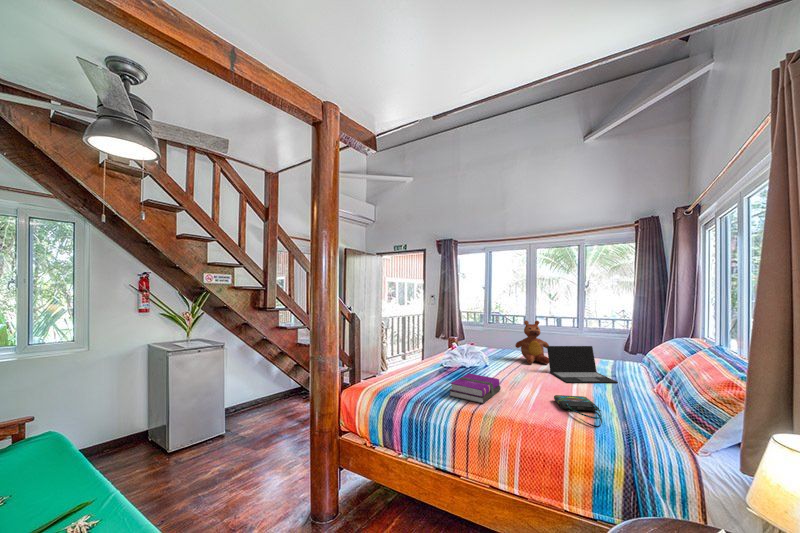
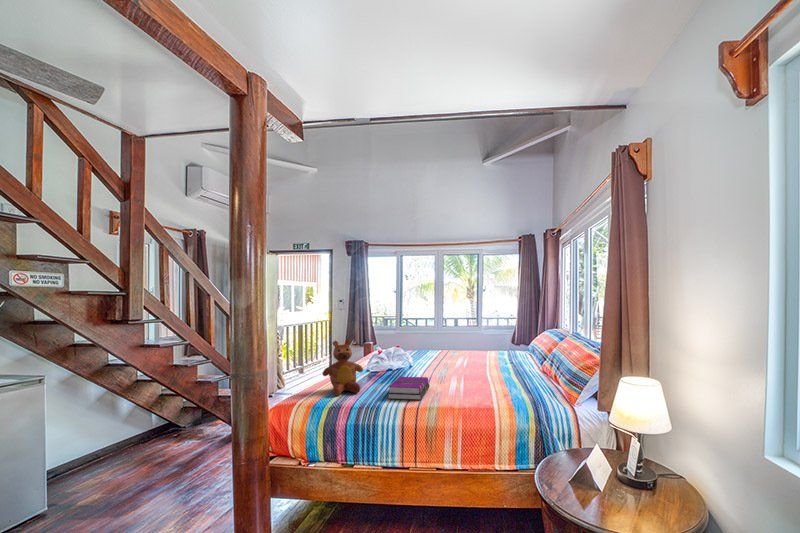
teddy bear: present [515,321,549,364] -> present [322,340,363,395]
laptop: present [547,346,618,383] -> none [459,340,516,374]
tote bag: present [554,395,602,428] -> none [475,382,514,402]

